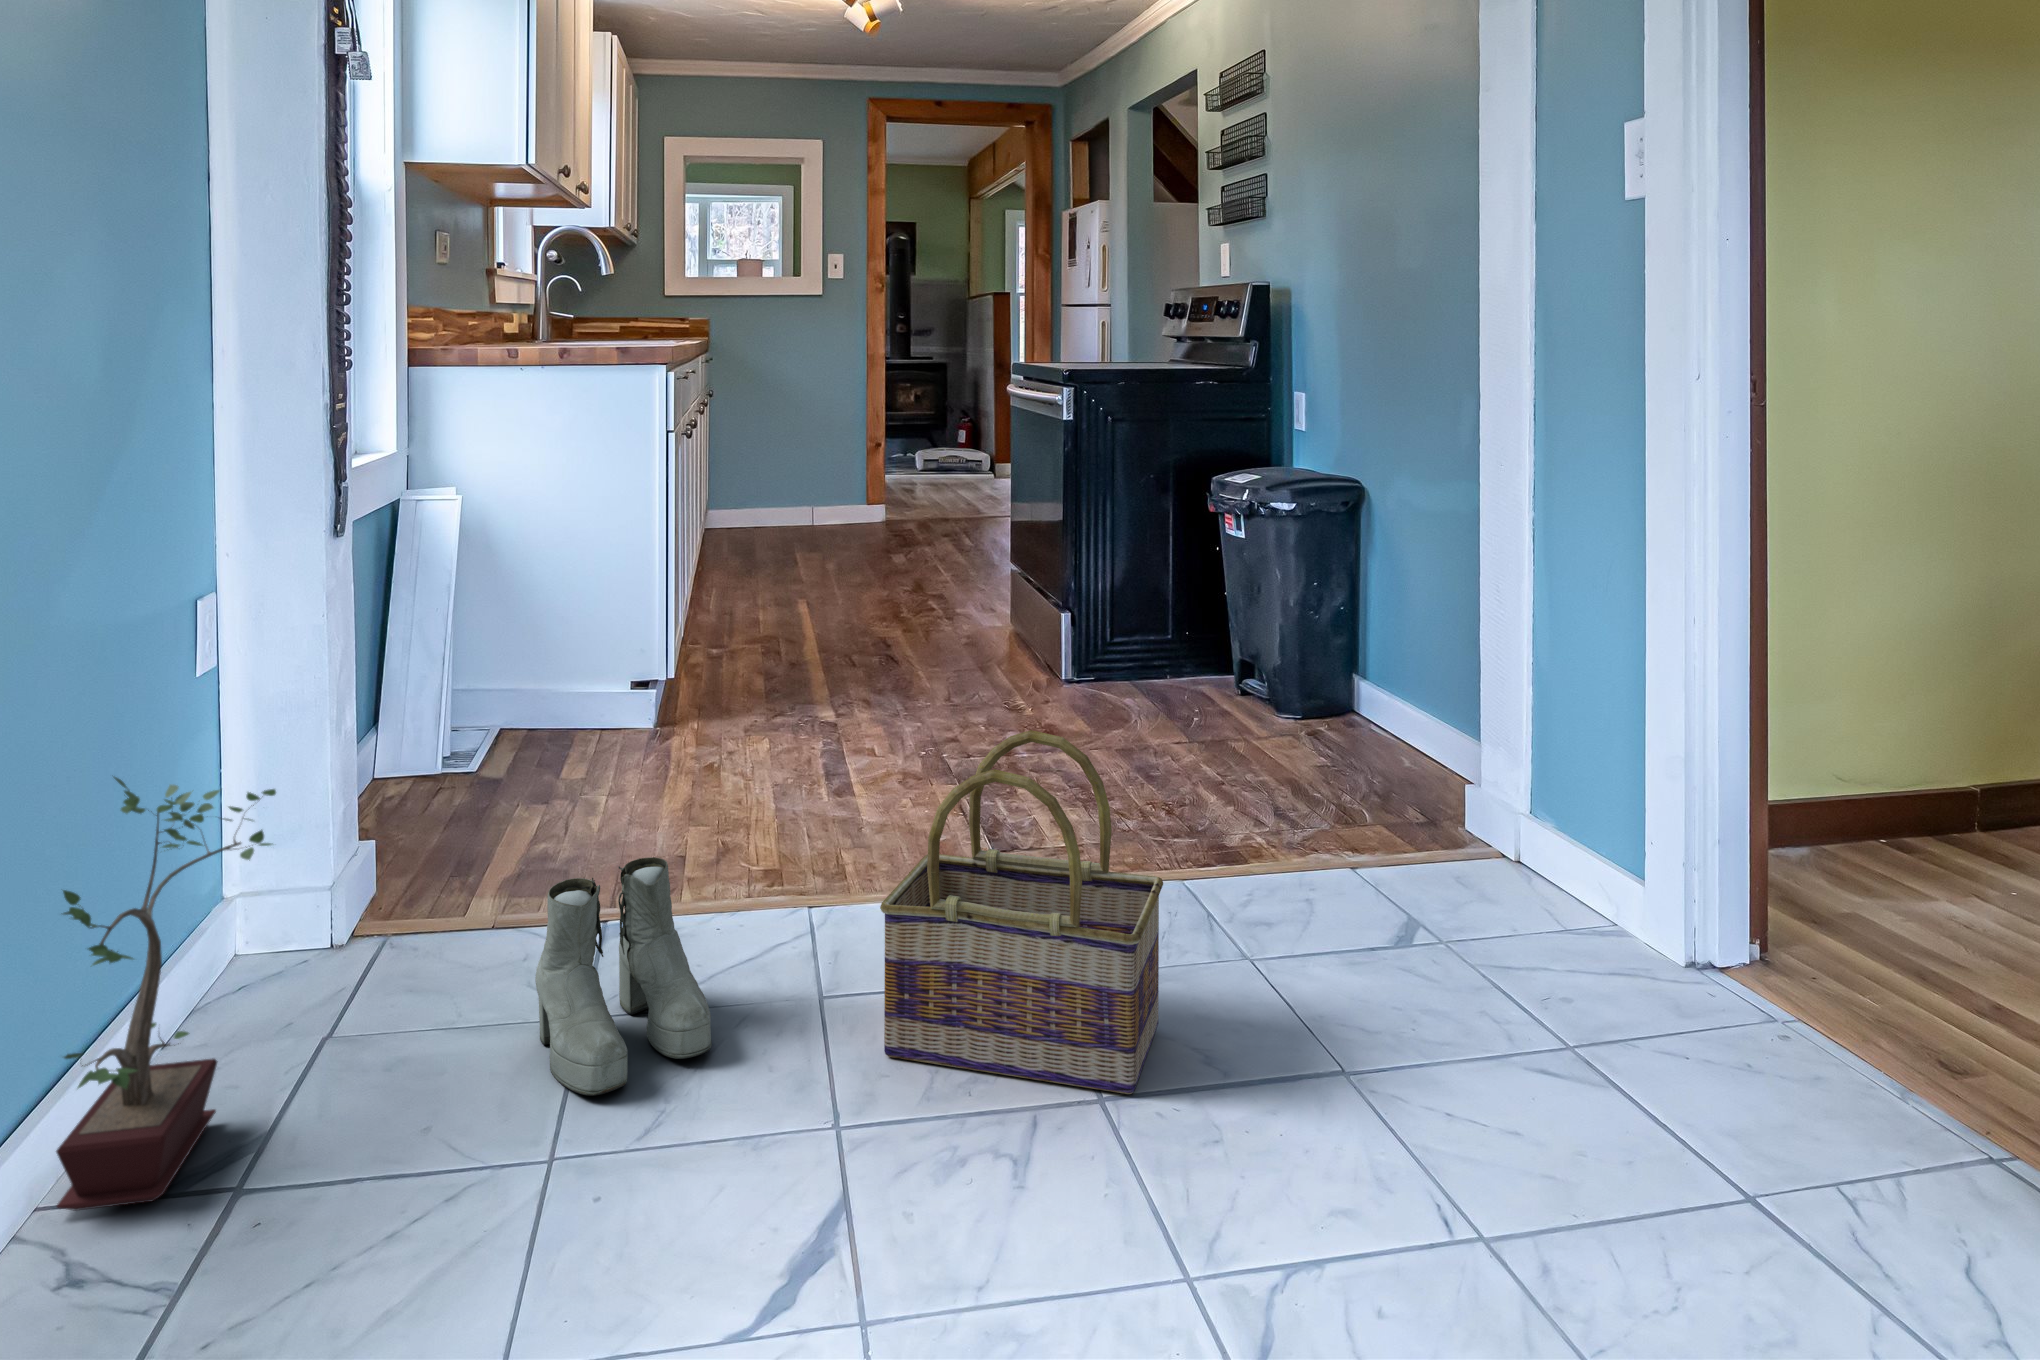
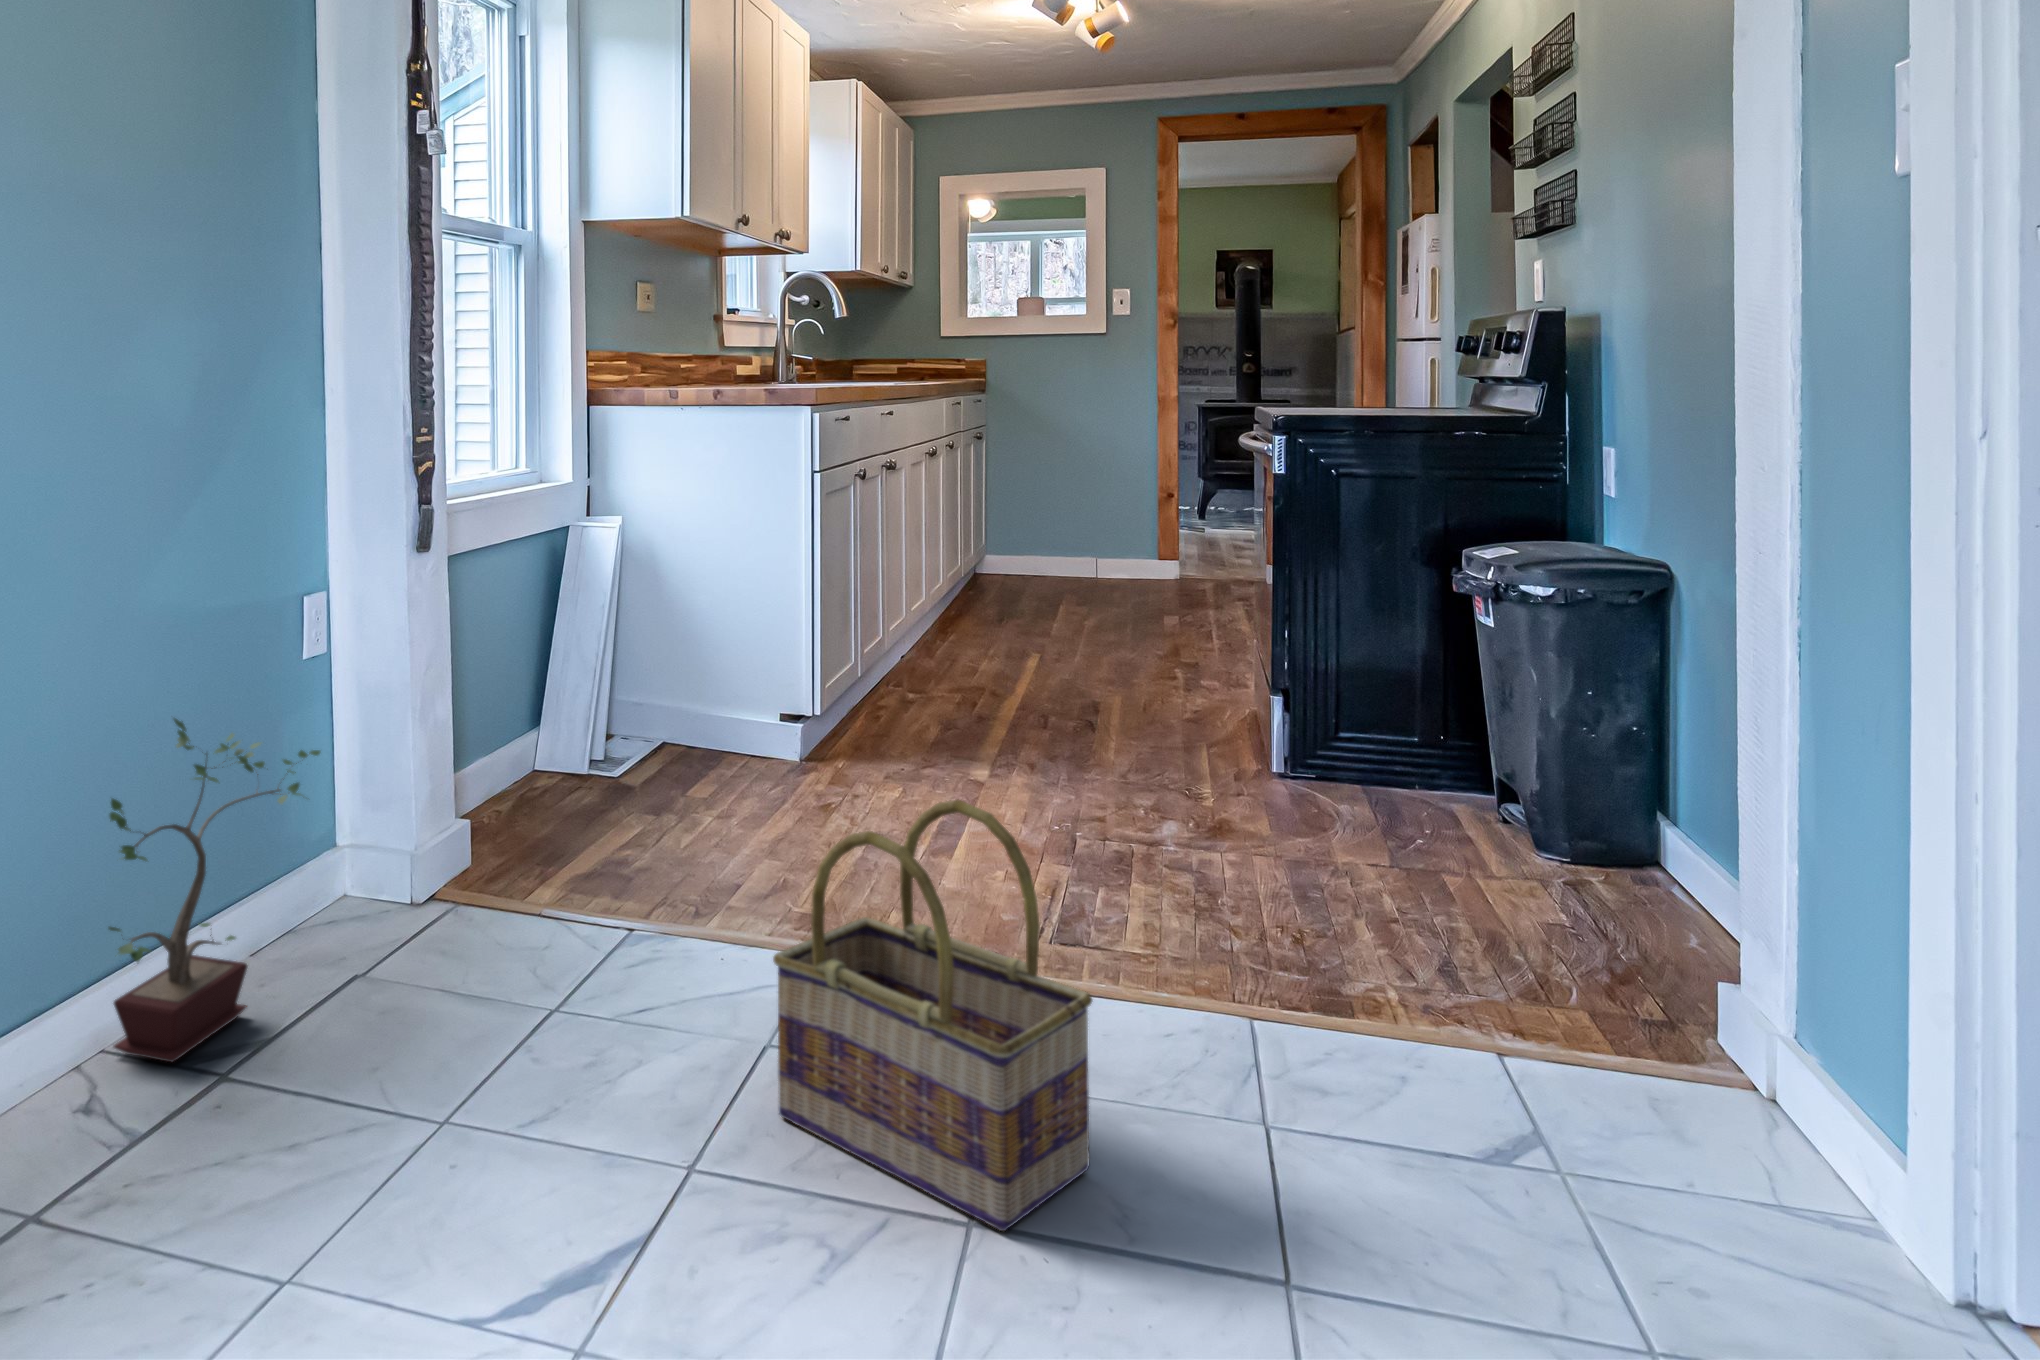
boots: present [535,857,712,1096] -> none [490,866,636,1076]

